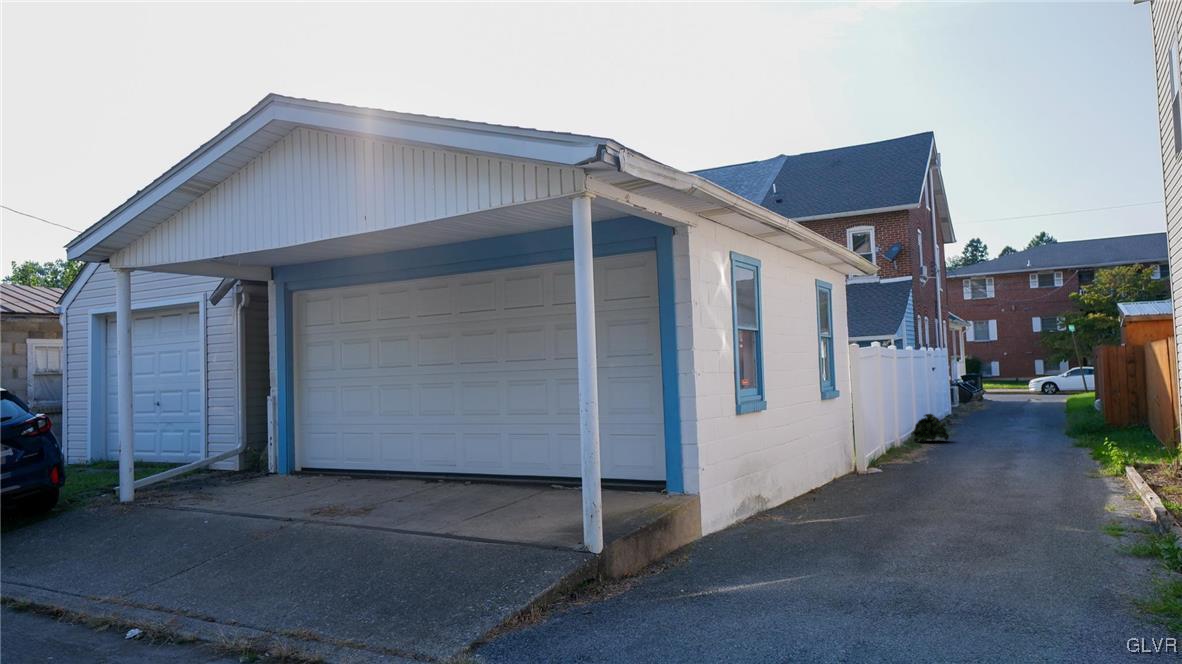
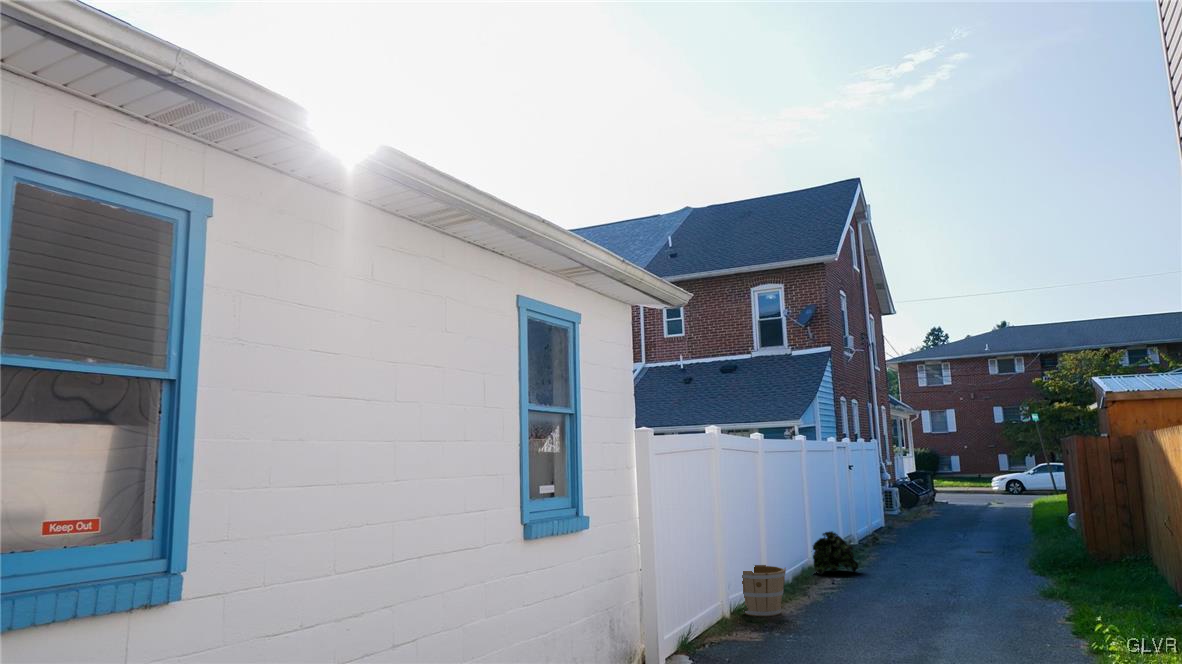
wooden bucket: none [882,431,916,461] -> present [742,565,786,616]

